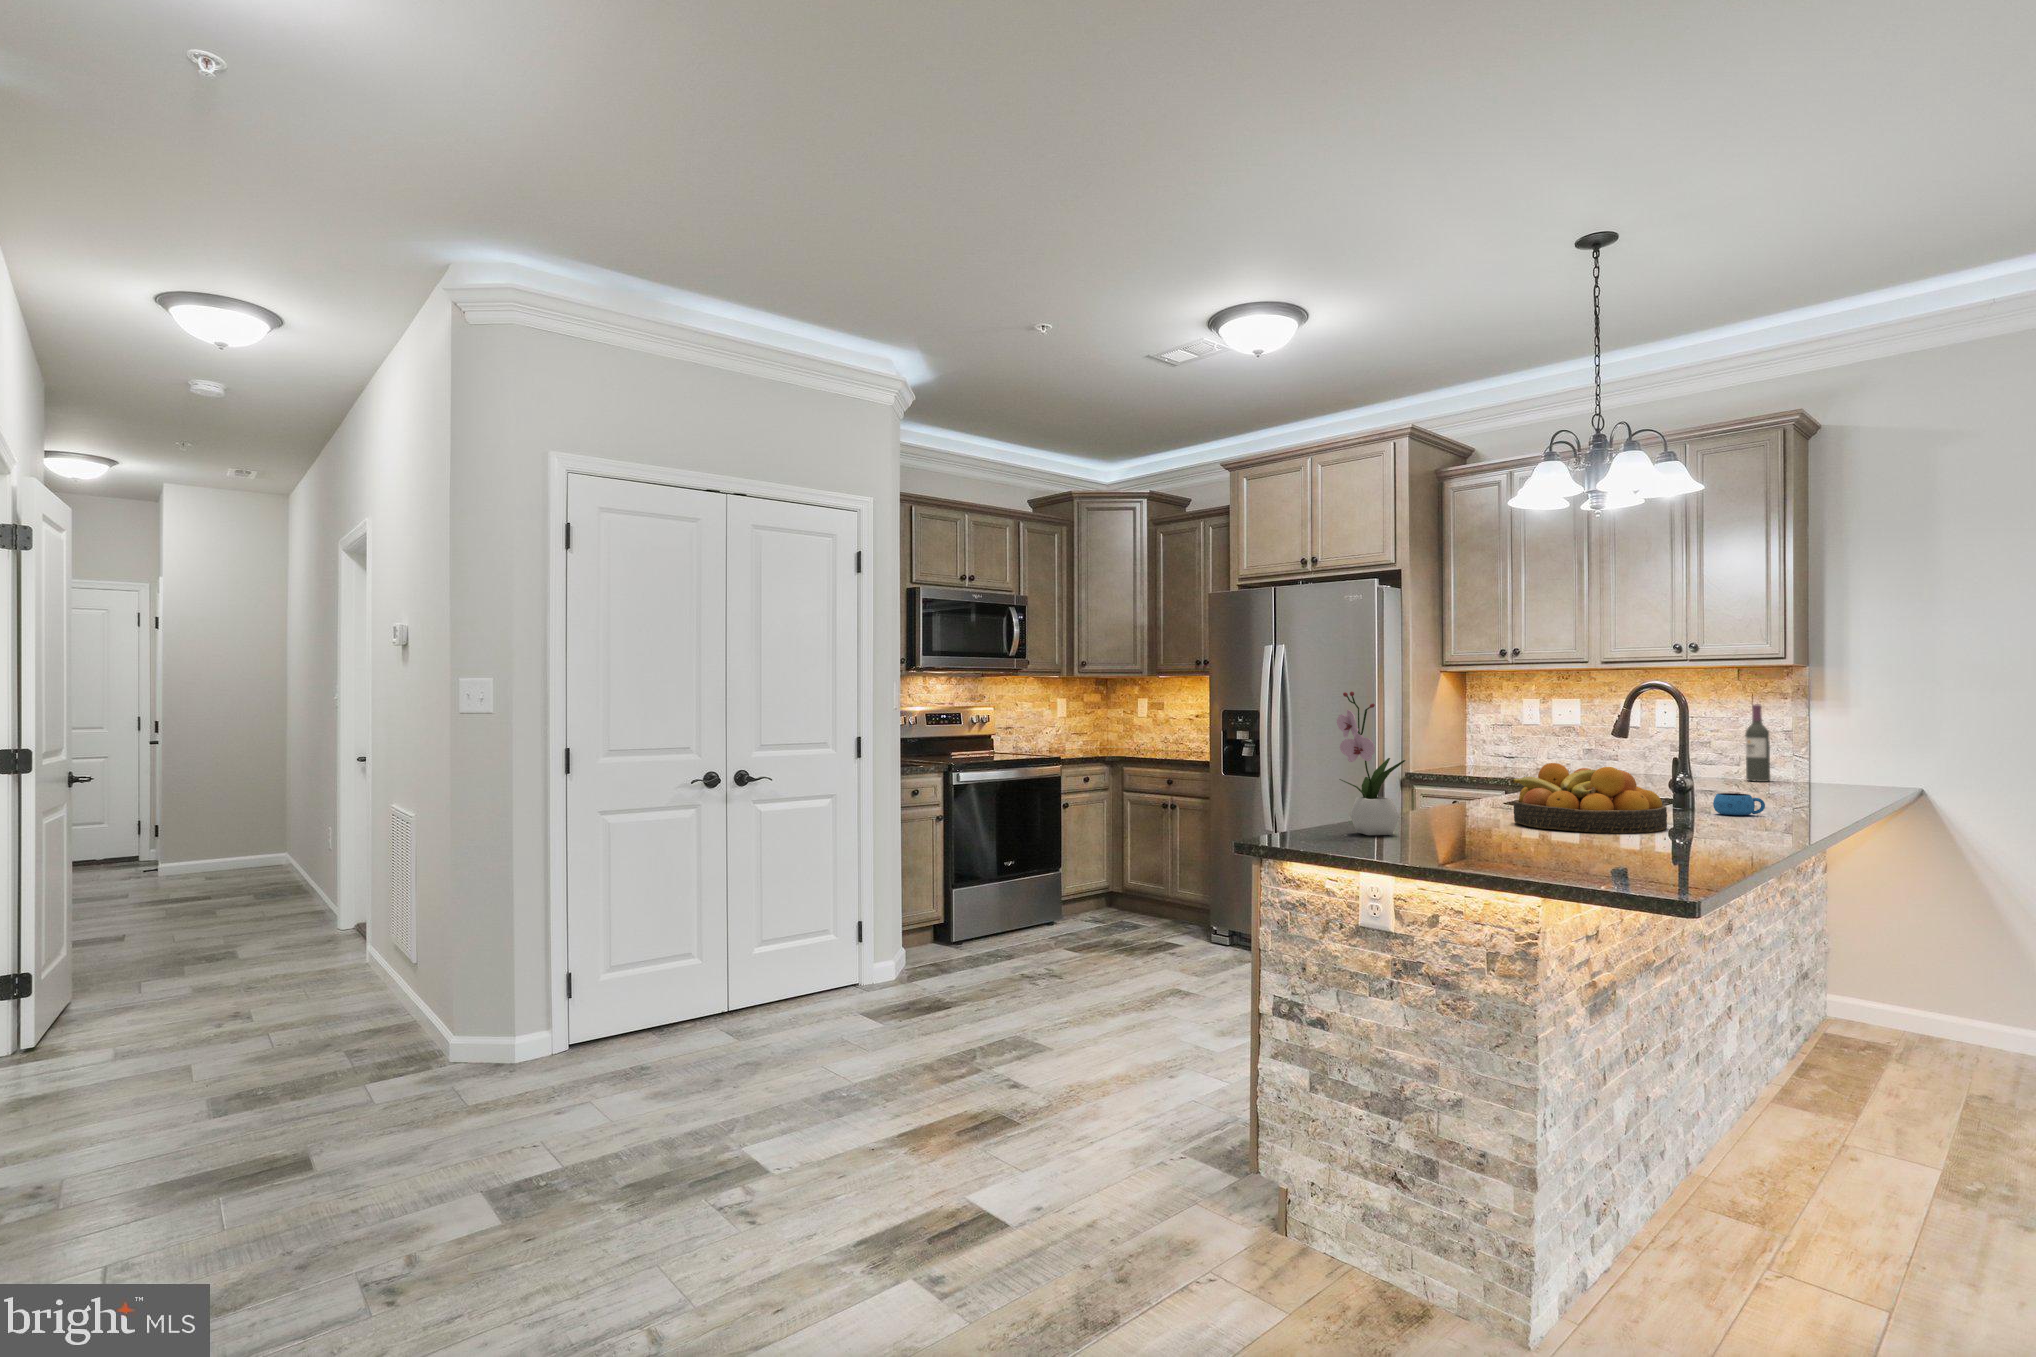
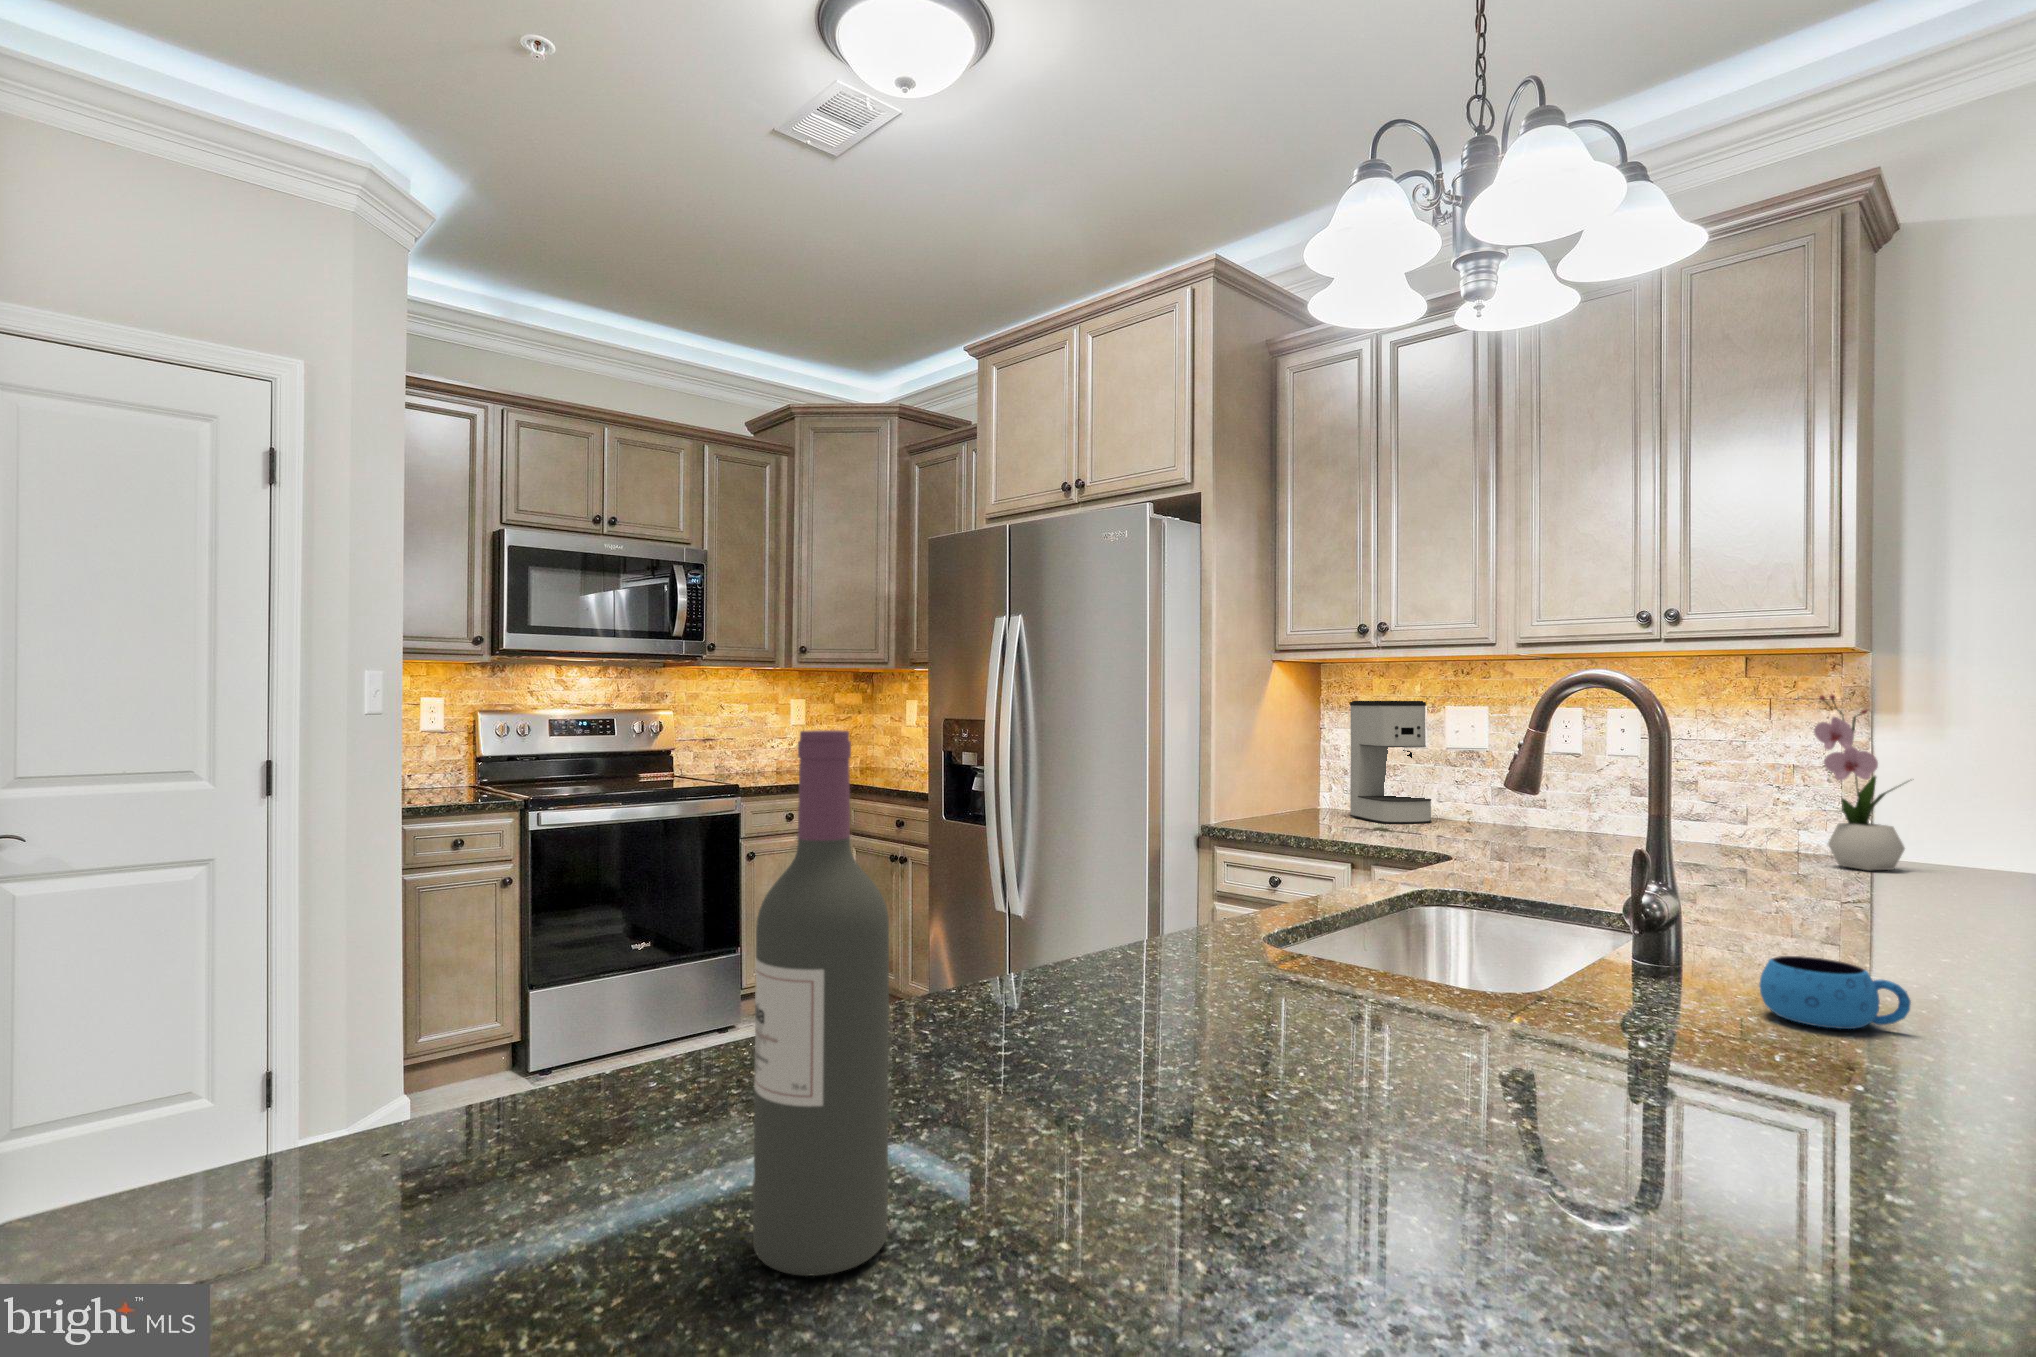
flower arrangement: present [1337,692,1405,835] -> present [1814,695,1905,870]
coffee maker: none [1490,696,1545,773] -> present [1350,701,1431,824]
wine bottle: present [1745,704,1770,782] -> present [753,730,889,1276]
fruit bowl: present [1510,763,1667,833] -> none [1155,893,1648,1210]

